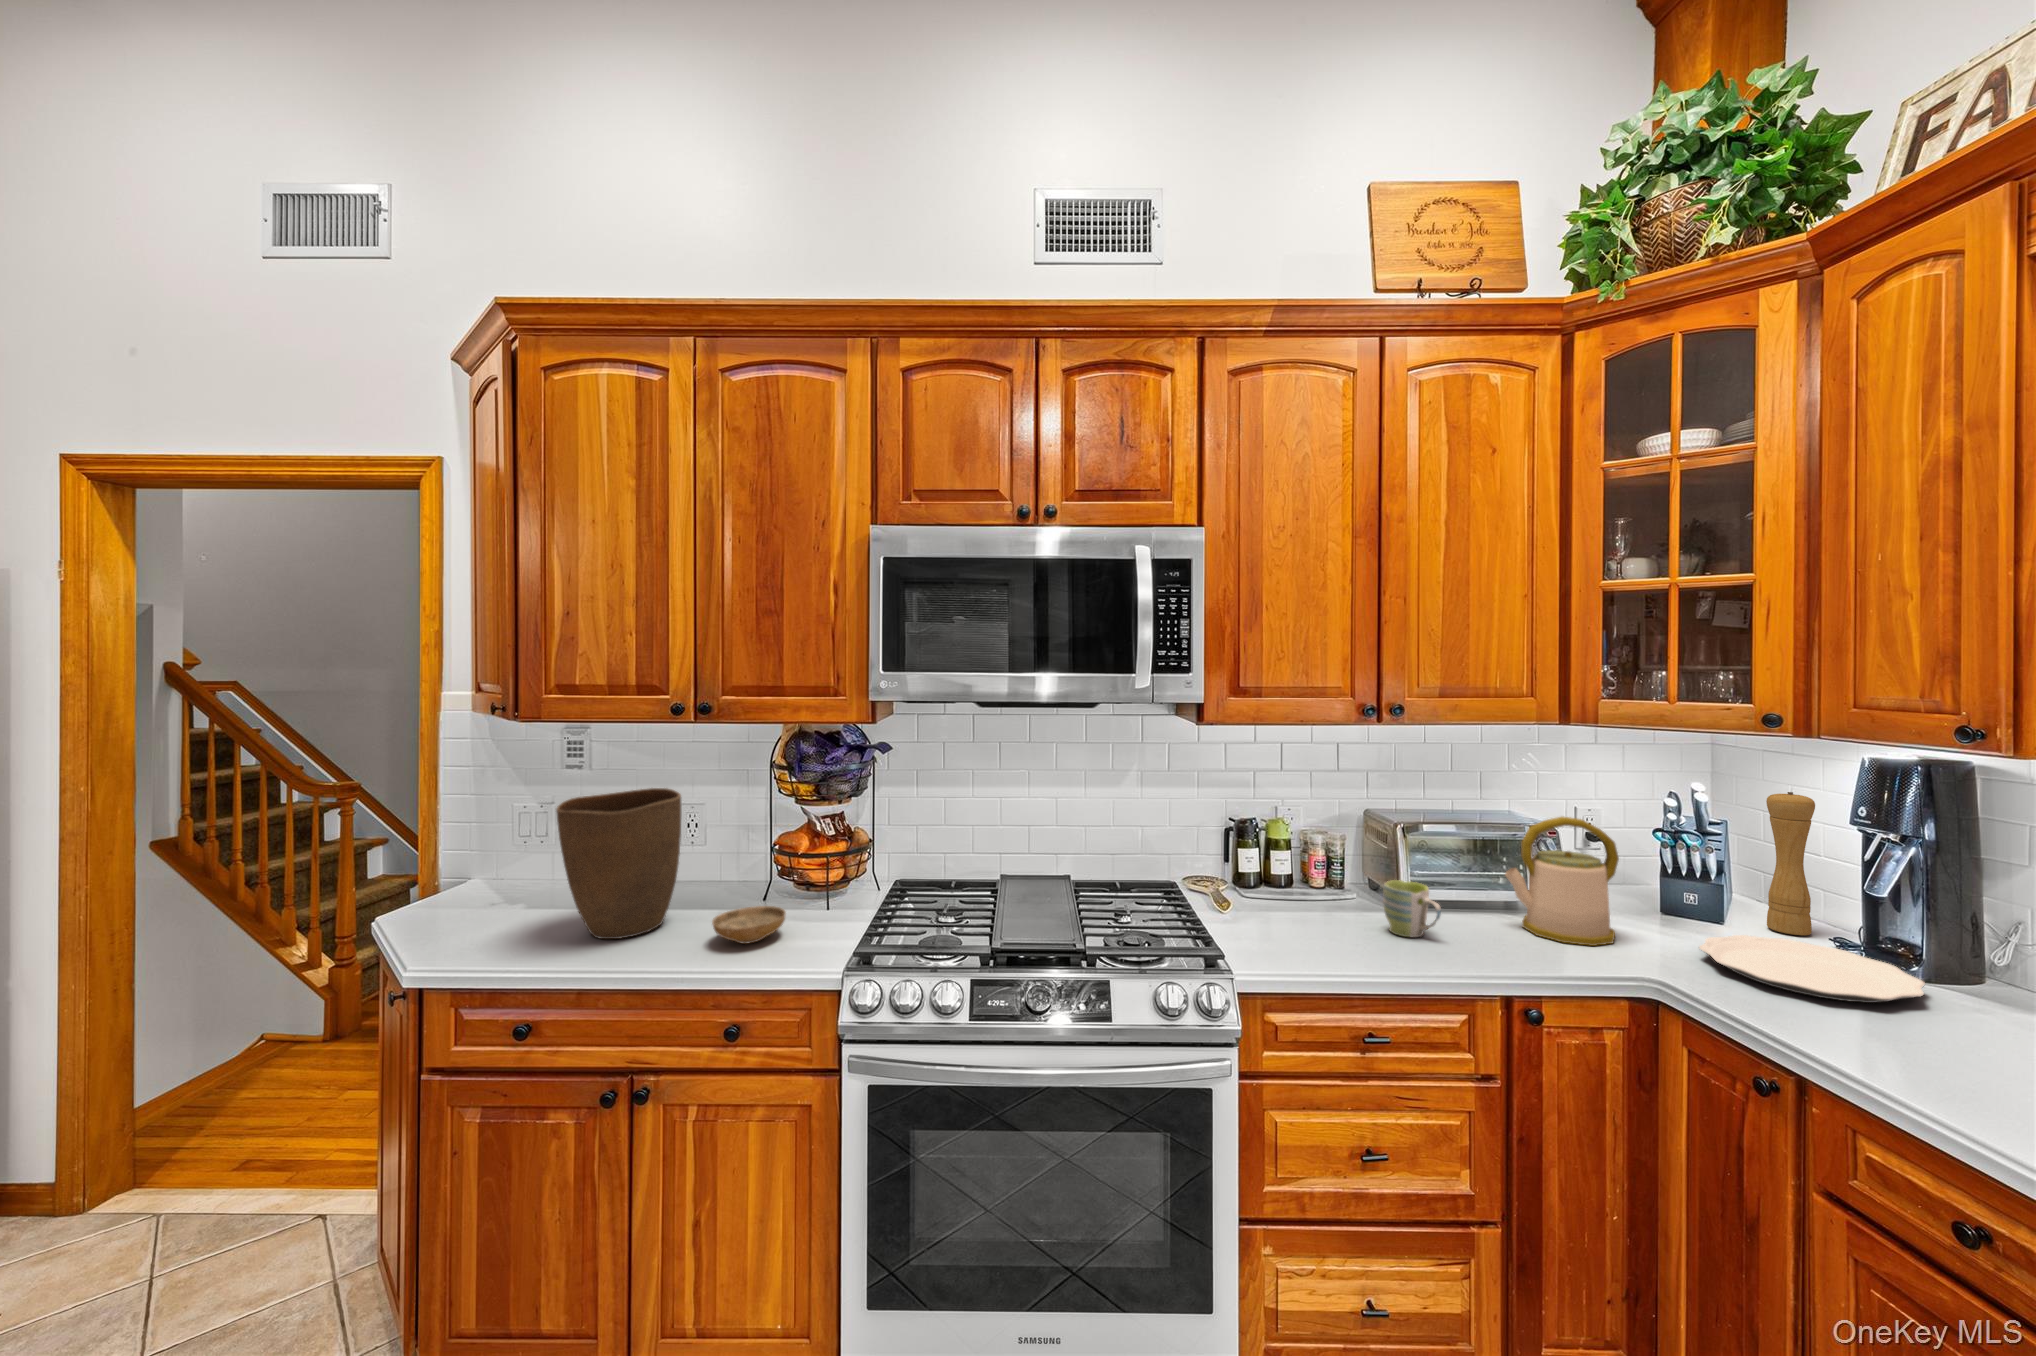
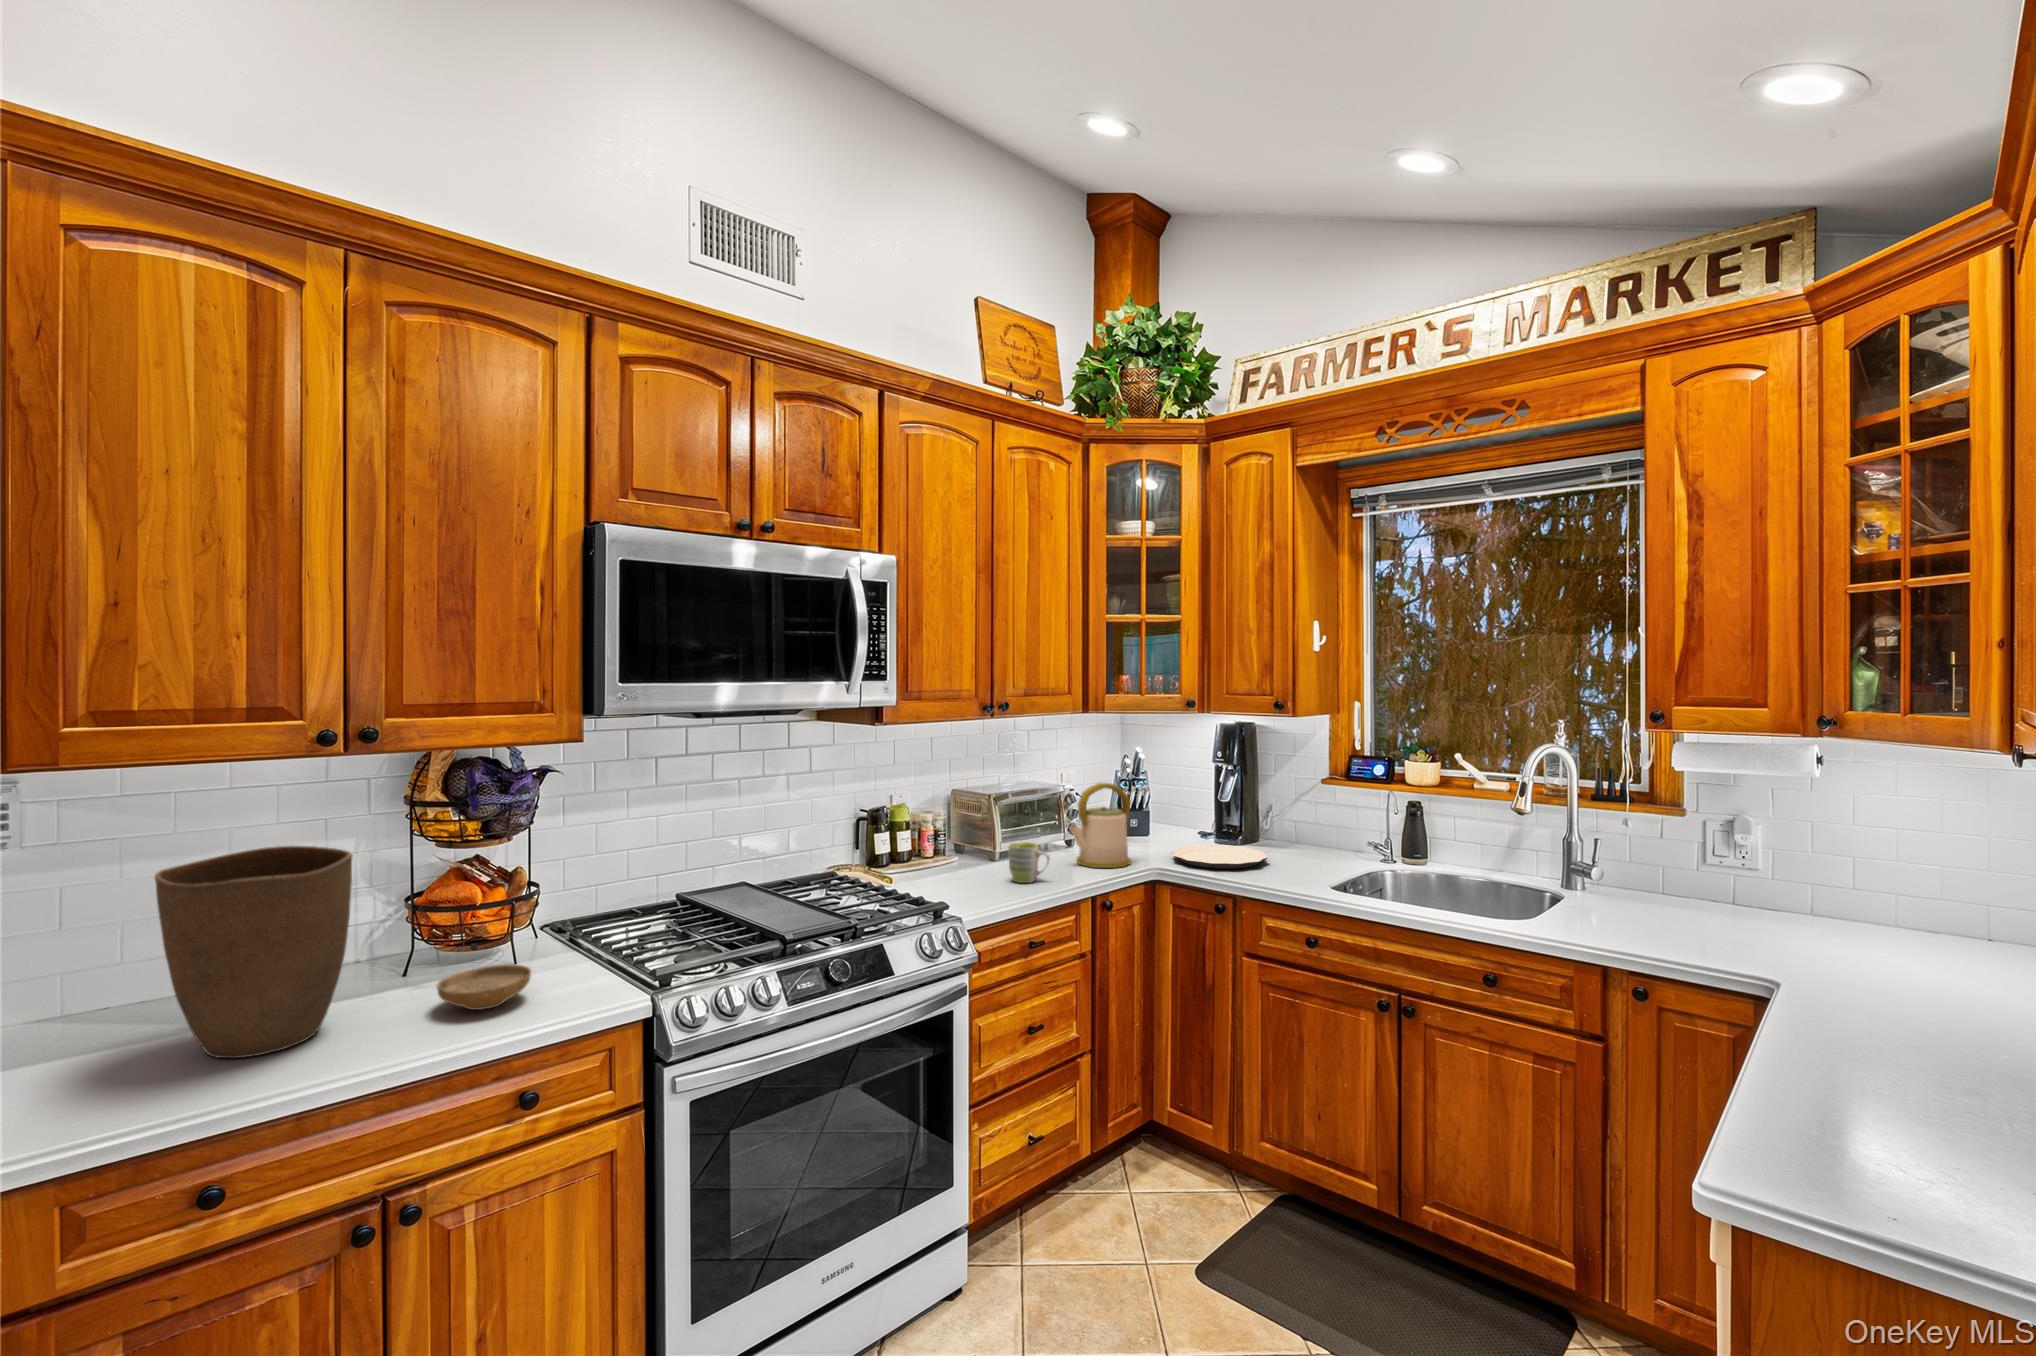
pepper mill: present [1766,792,1815,935] -> none [1182,756,1204,844]

